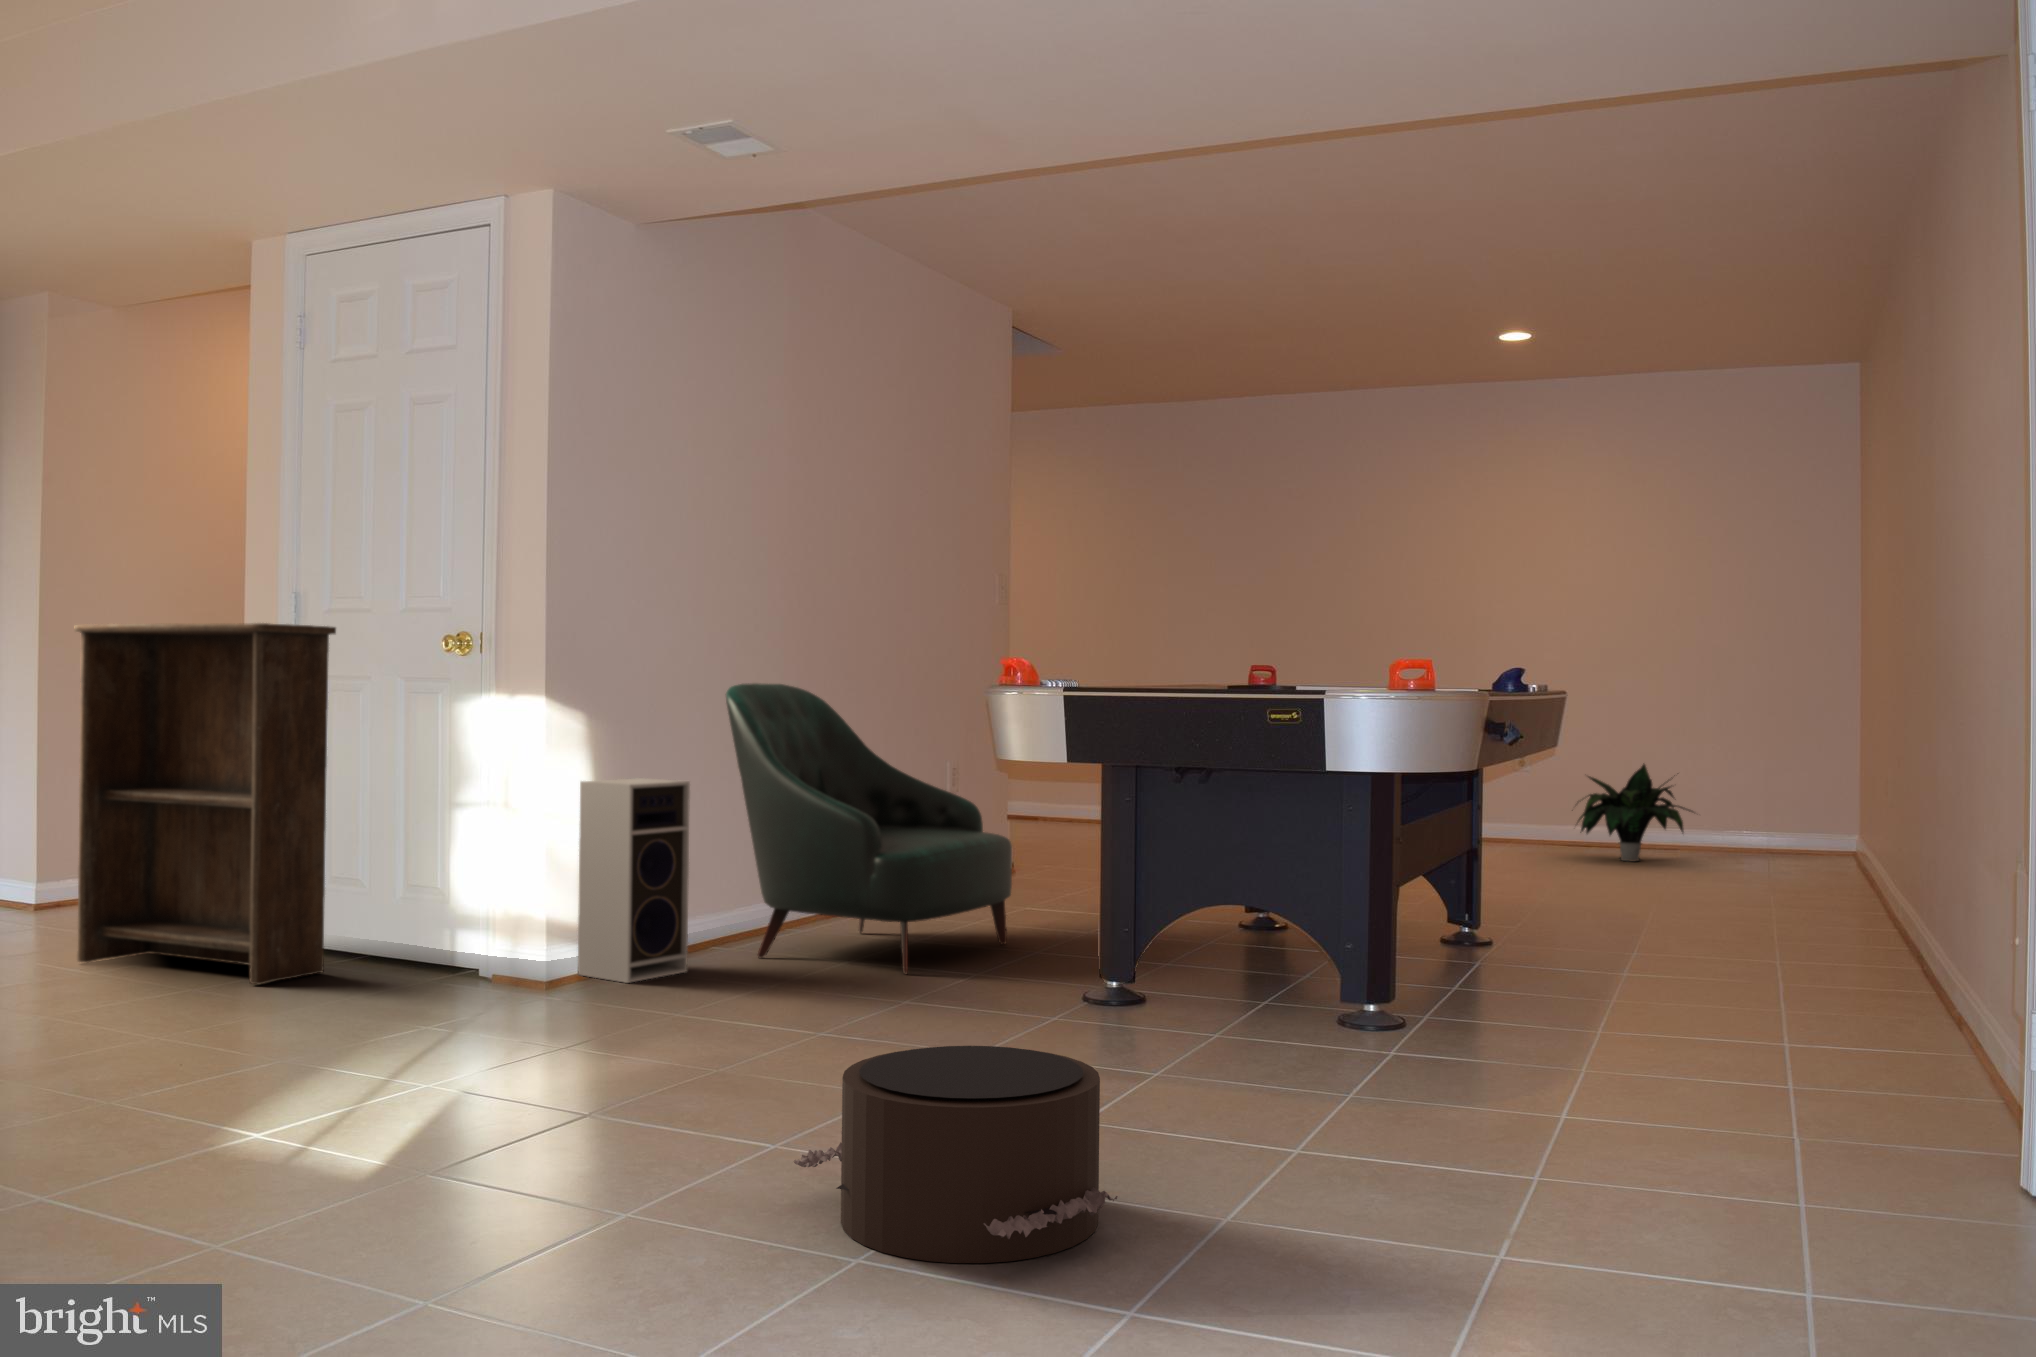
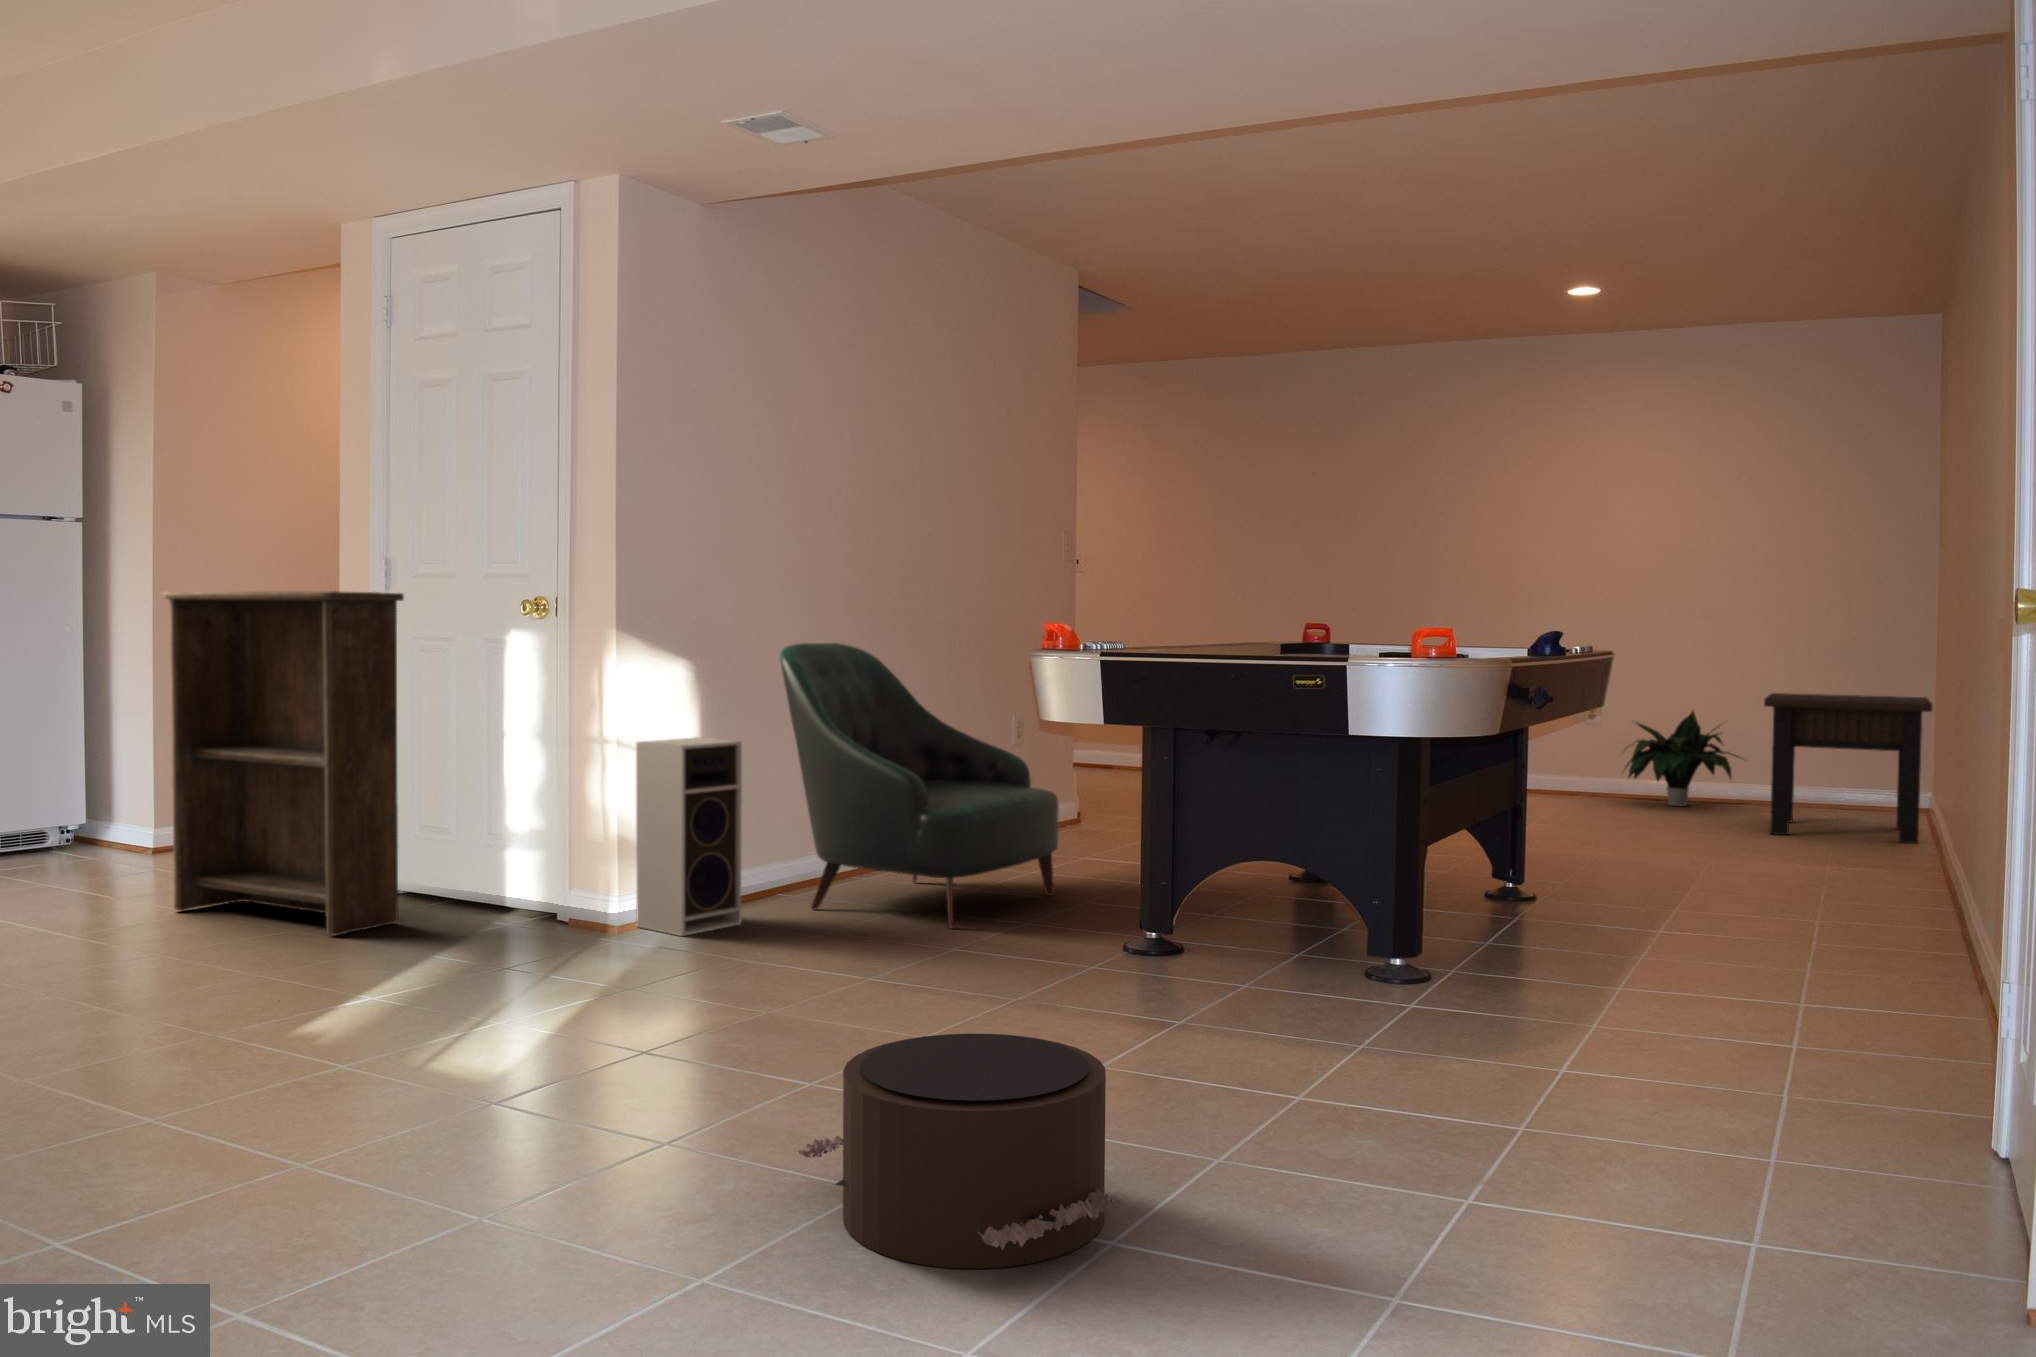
side table: none [1715,745,1879,895] -> present [1764,693,1932,844]

